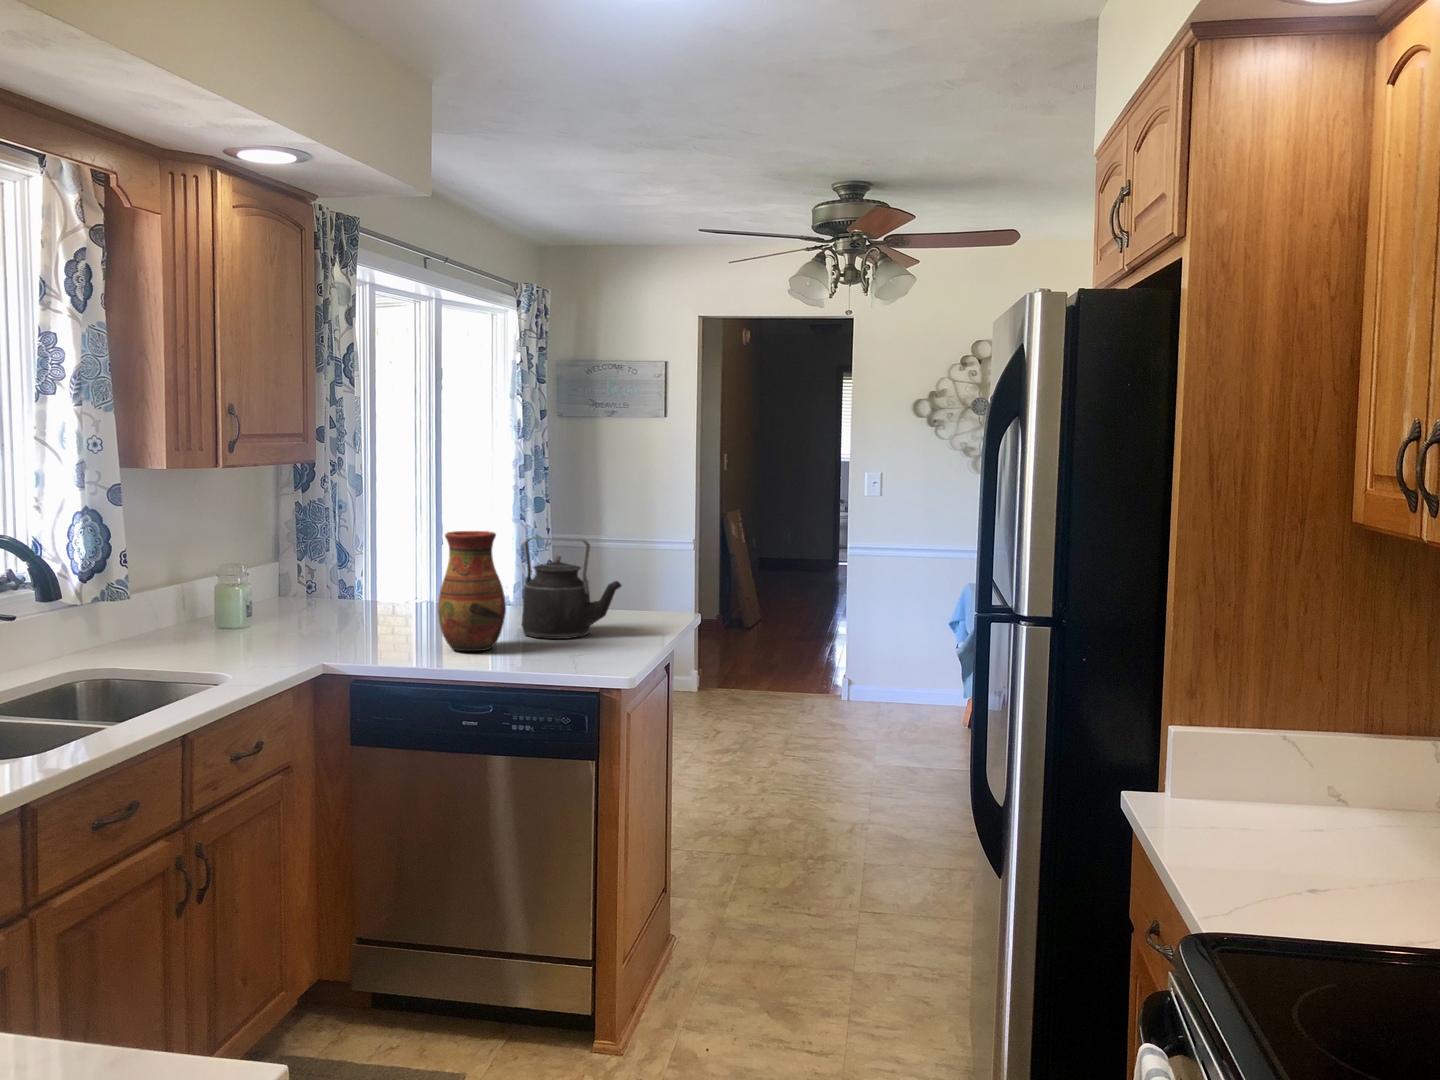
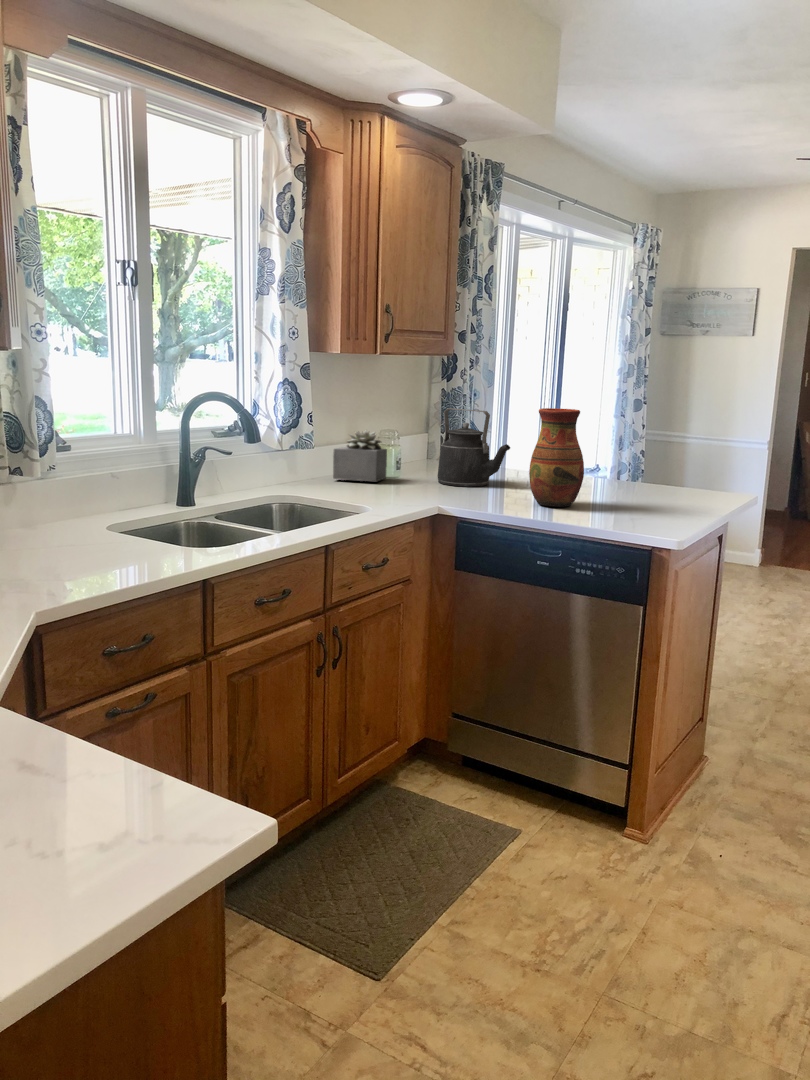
kettle: present [522,537,621,639] -> present [438,408,510,487]
succulent plant: none [156,567,235,639] -> present [333,430,387,481]

